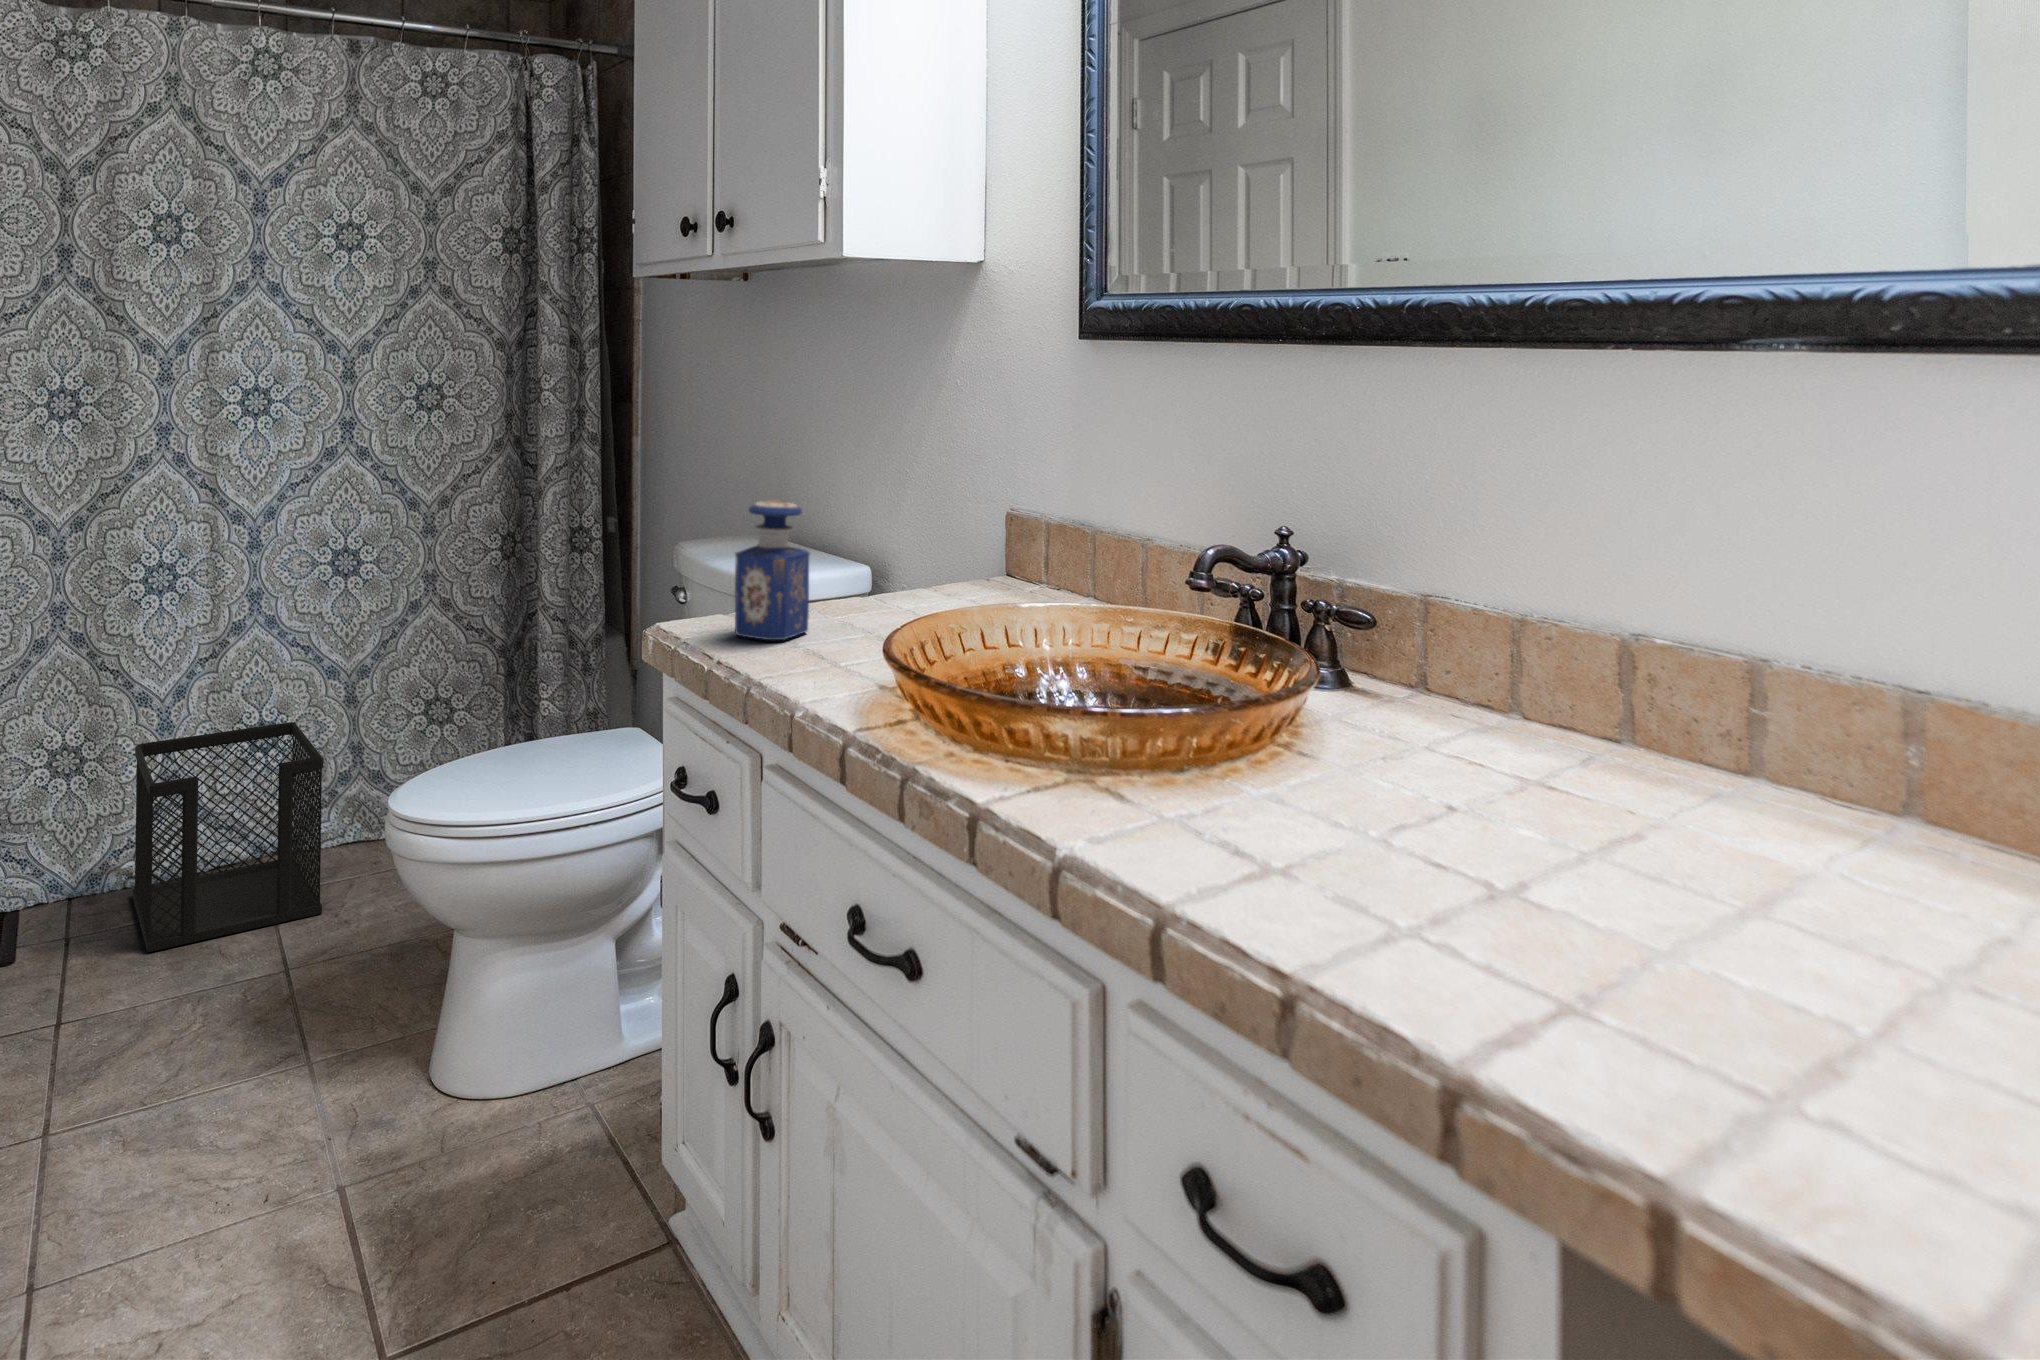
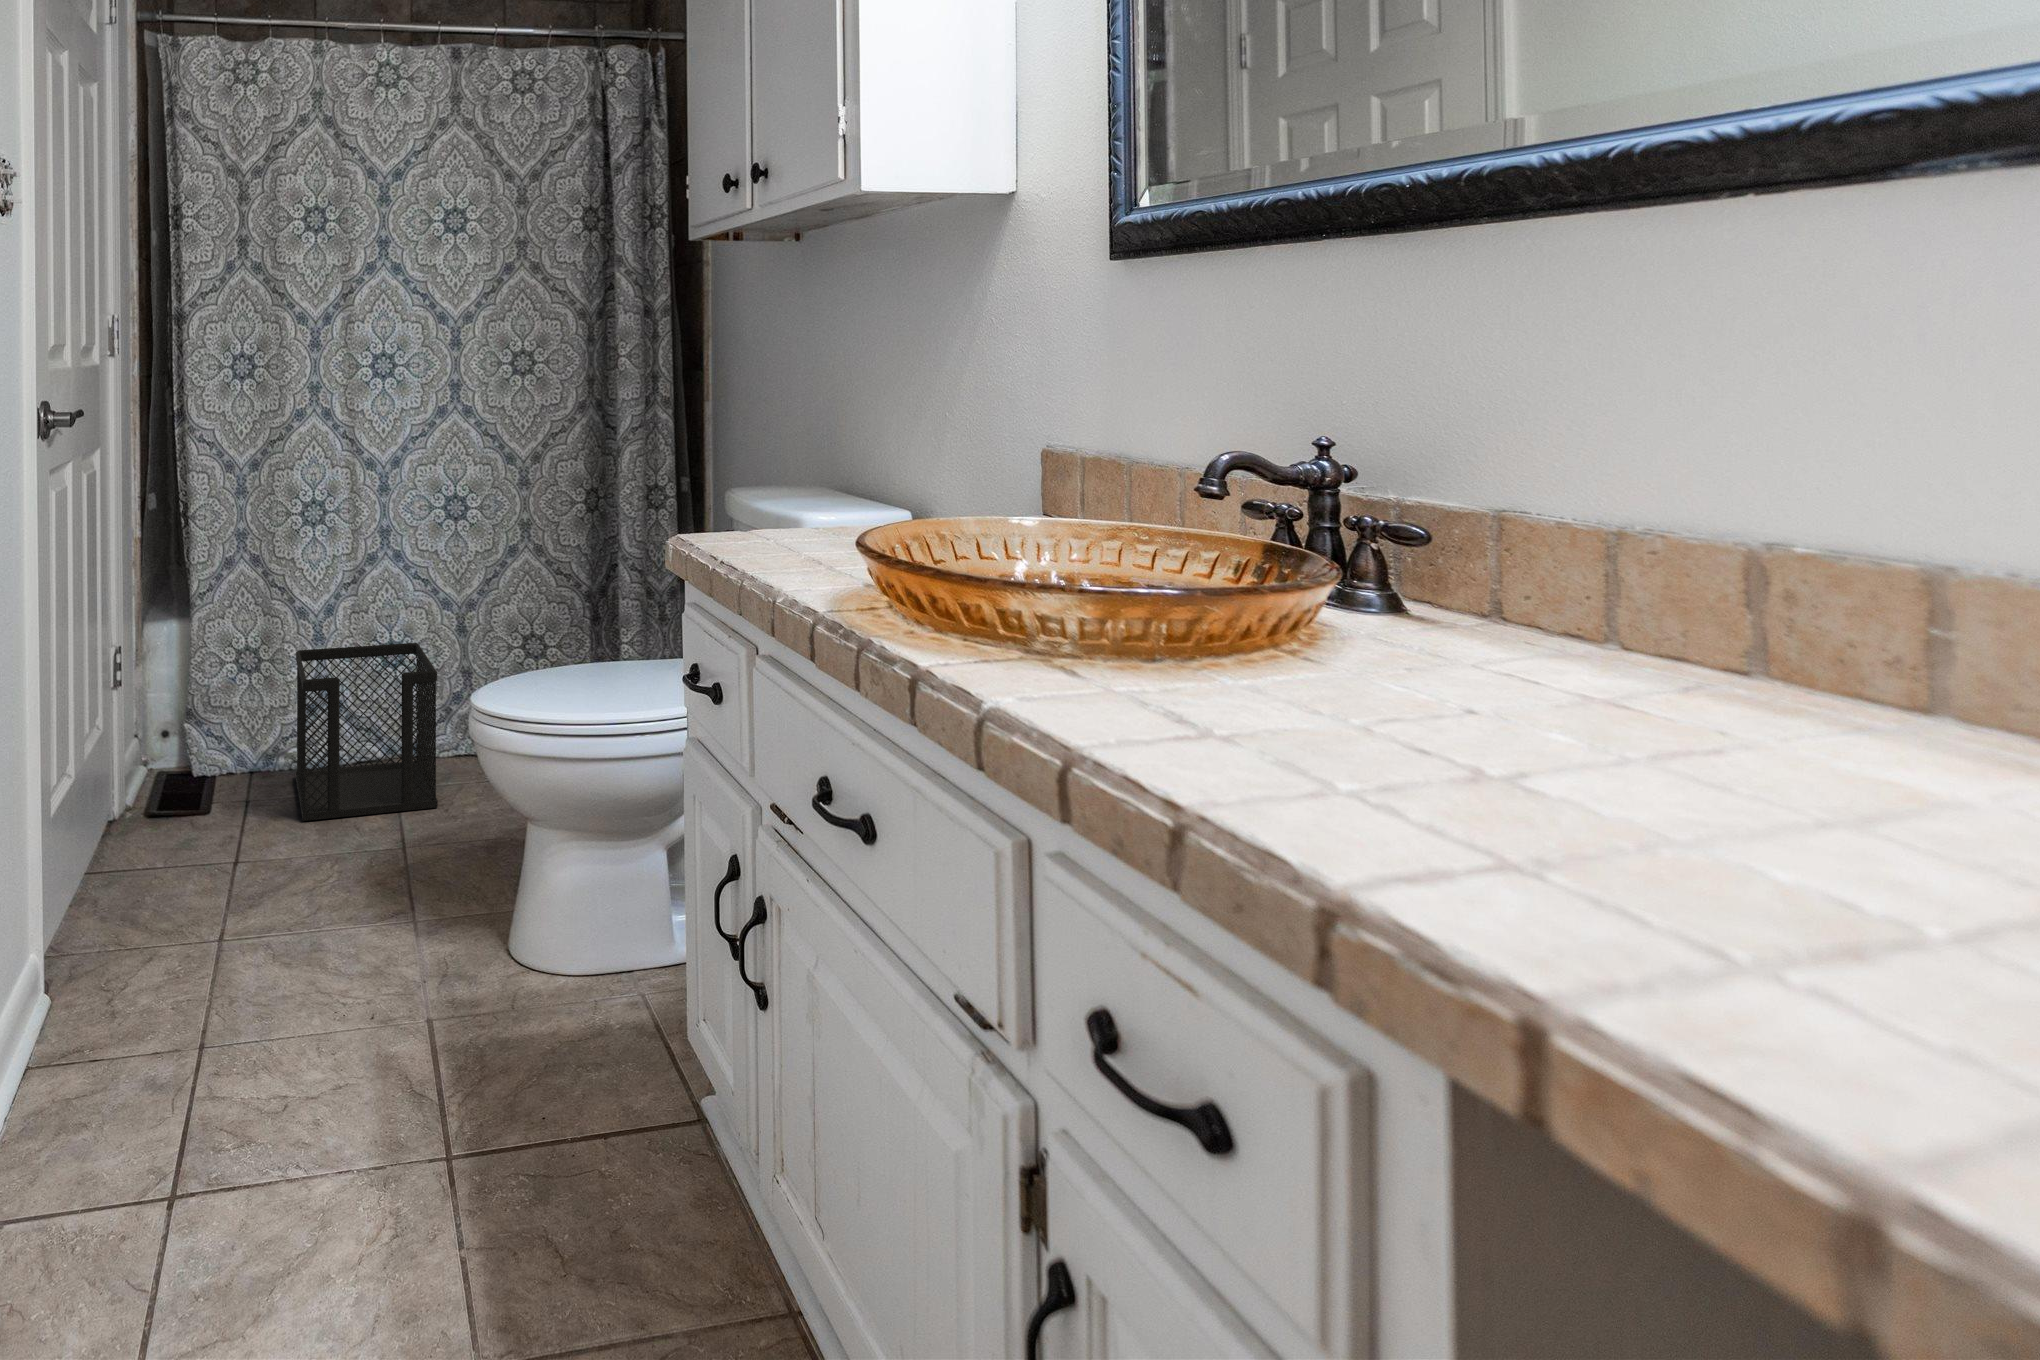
perfume bottle: present [735,500,809,640] -> none [746,419,817,548]

